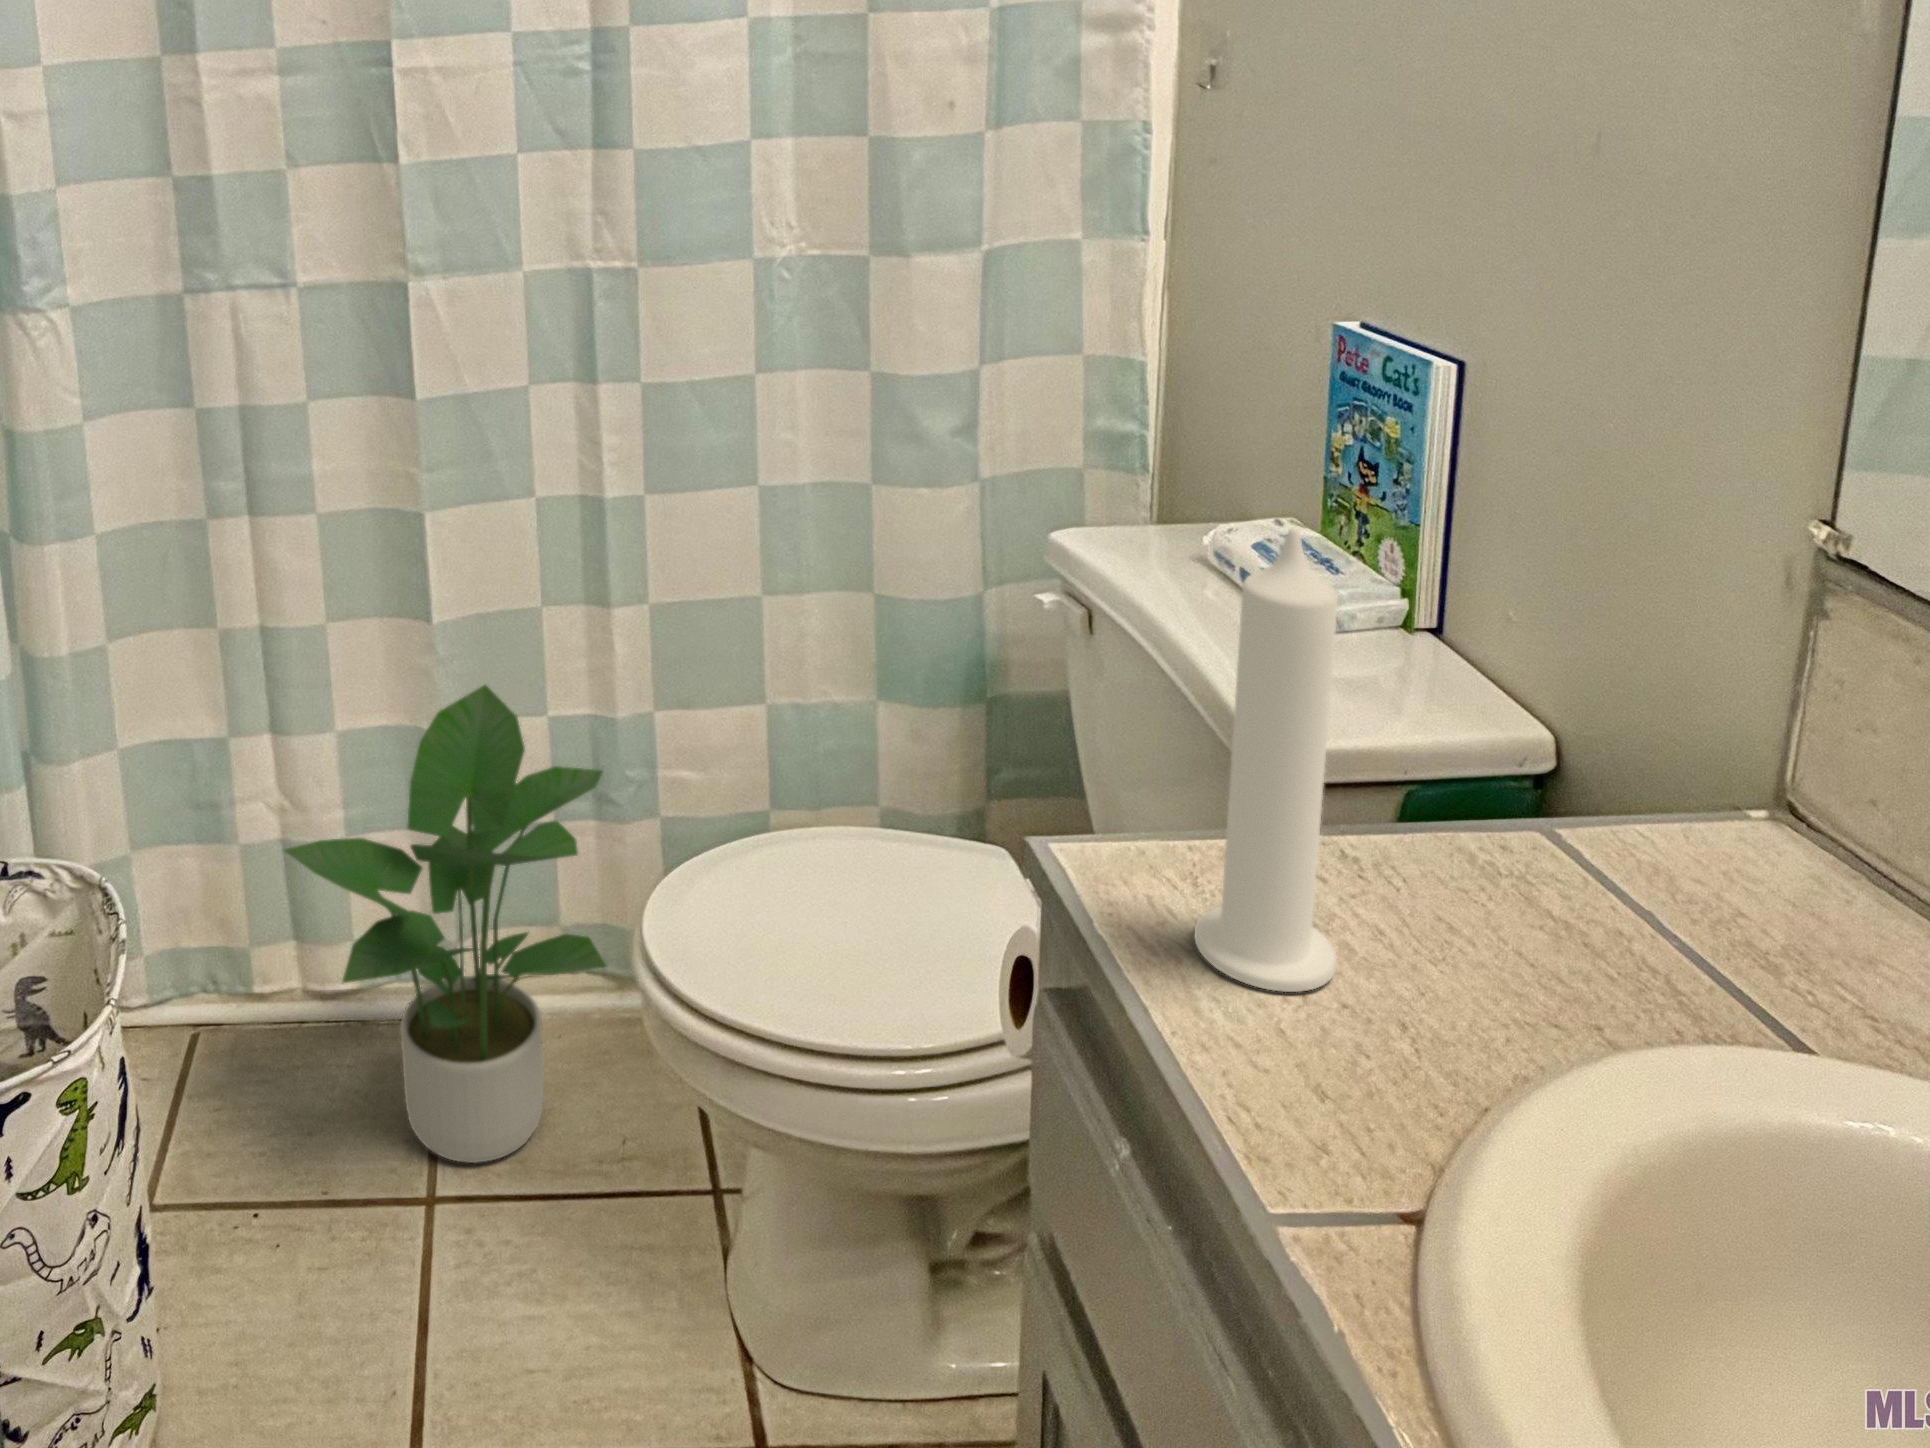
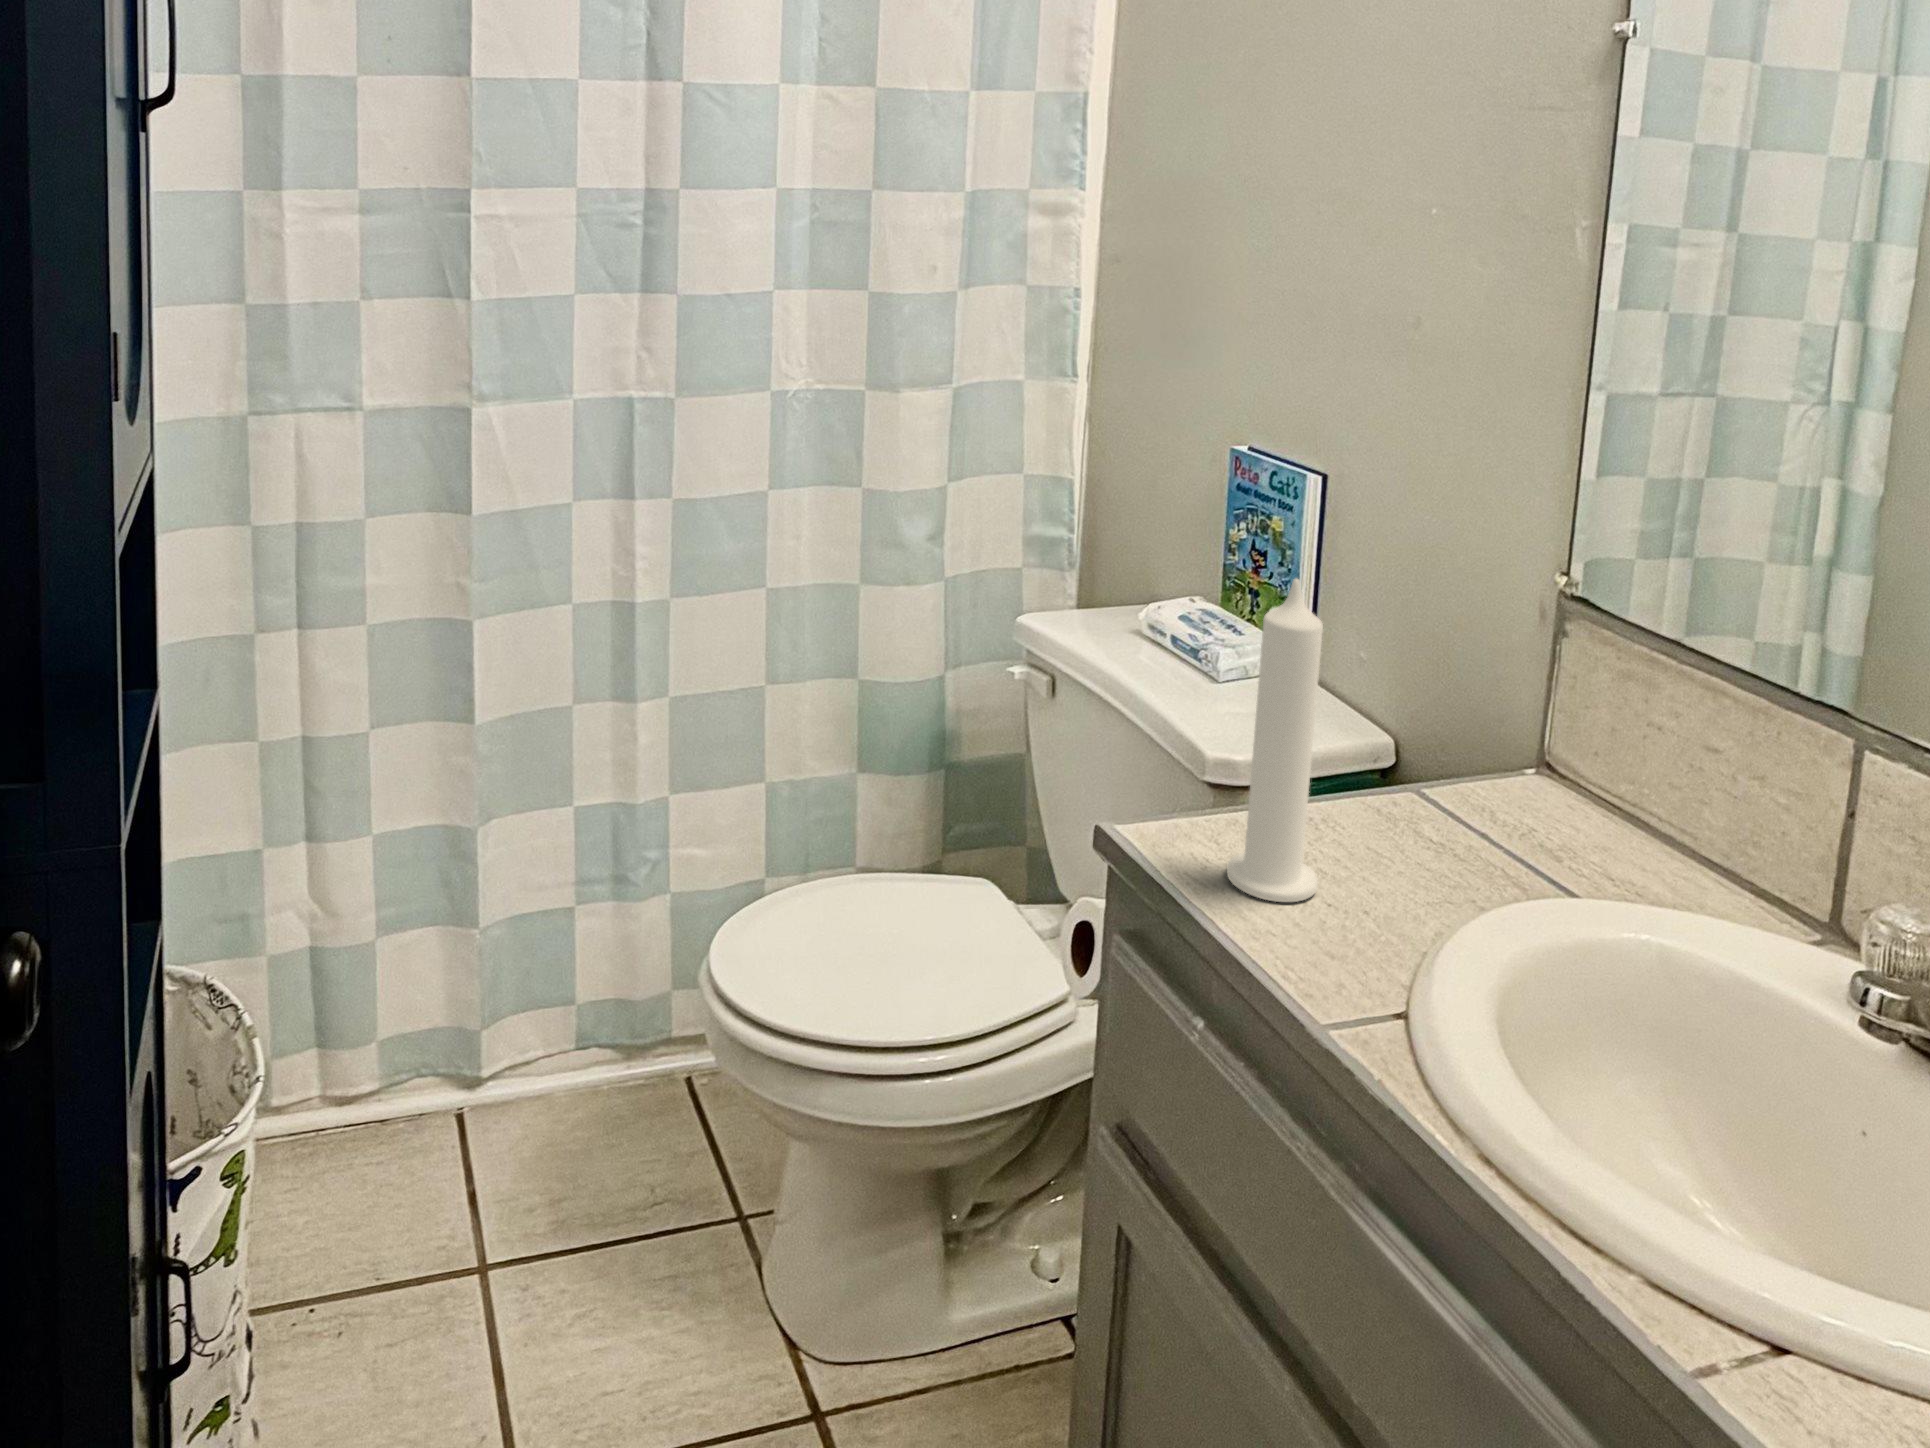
potted plant: present [284,685,606,1163] -> none [342,777,653,1234]

